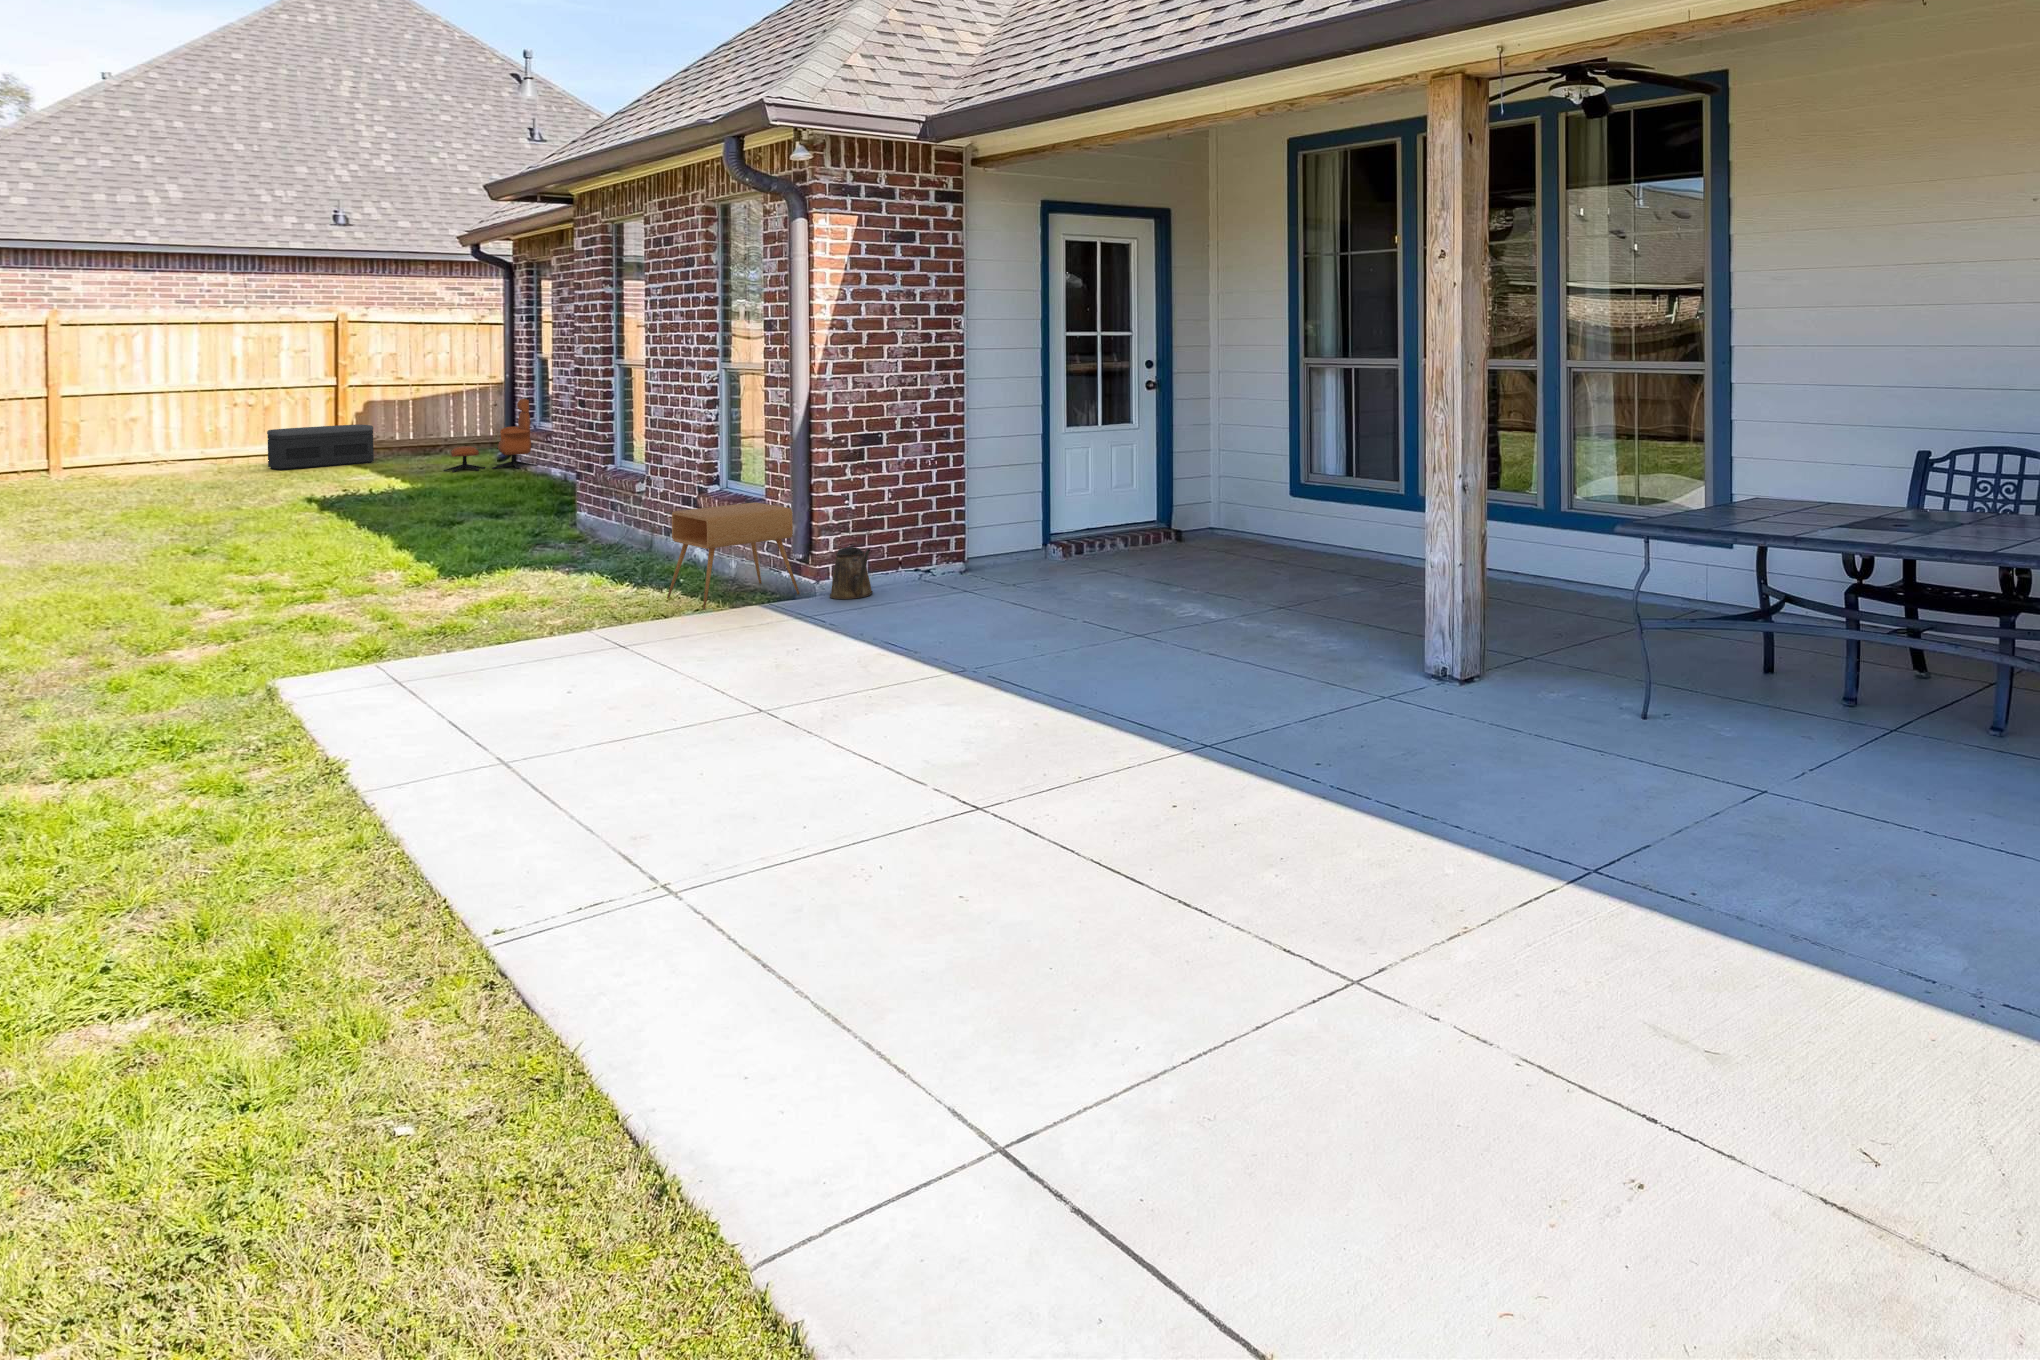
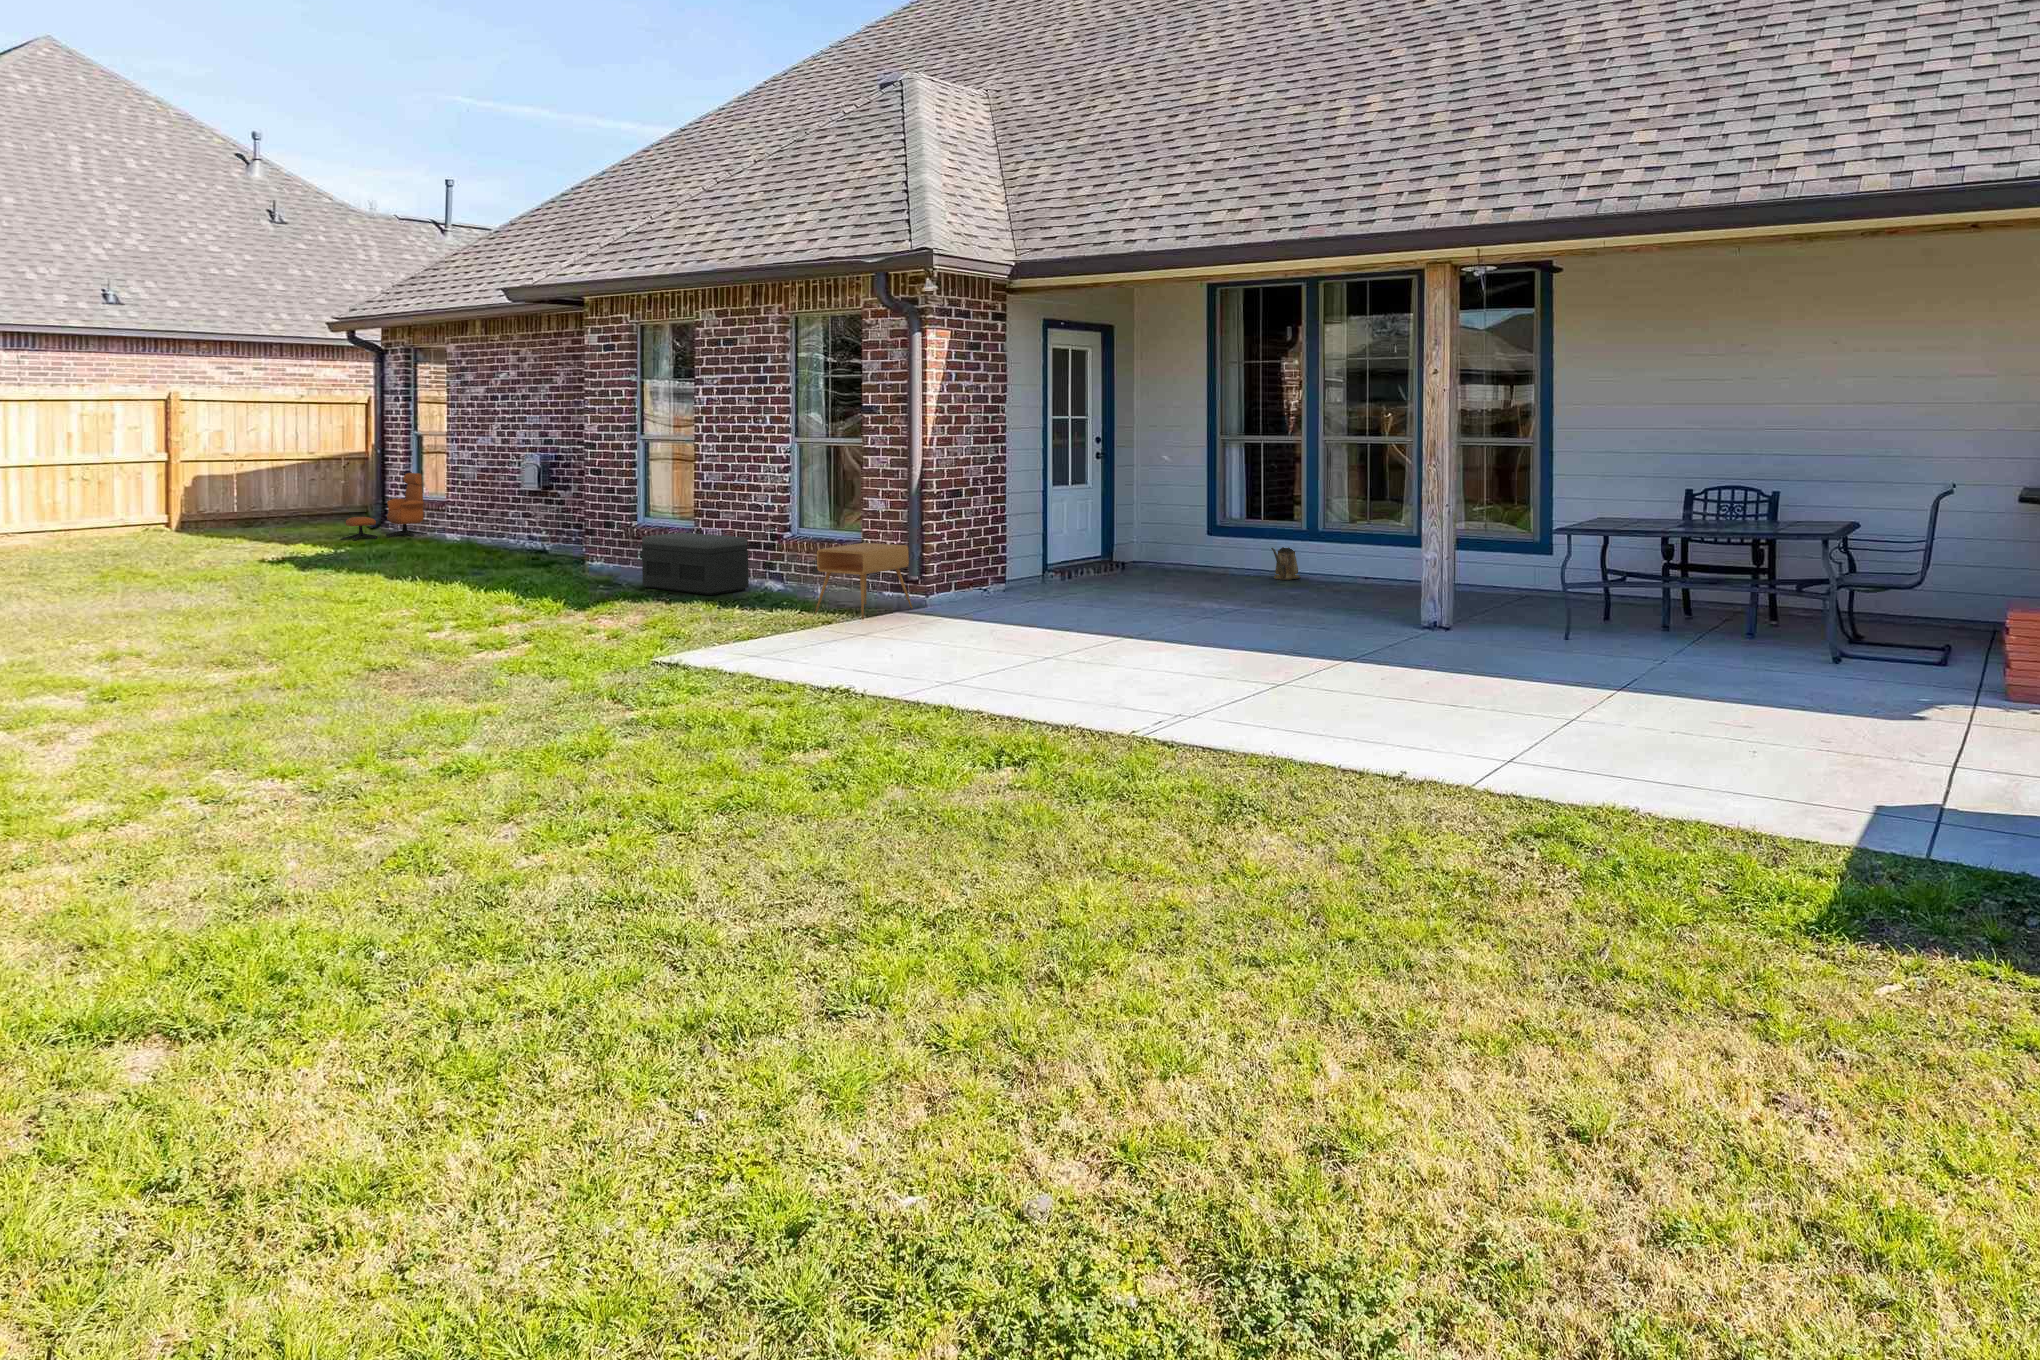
storage bench: present [267,425,374,470] -> present [642,533,749,595]
watering can: present [830,547,873,599] -> present [1271,547,1300,580]

